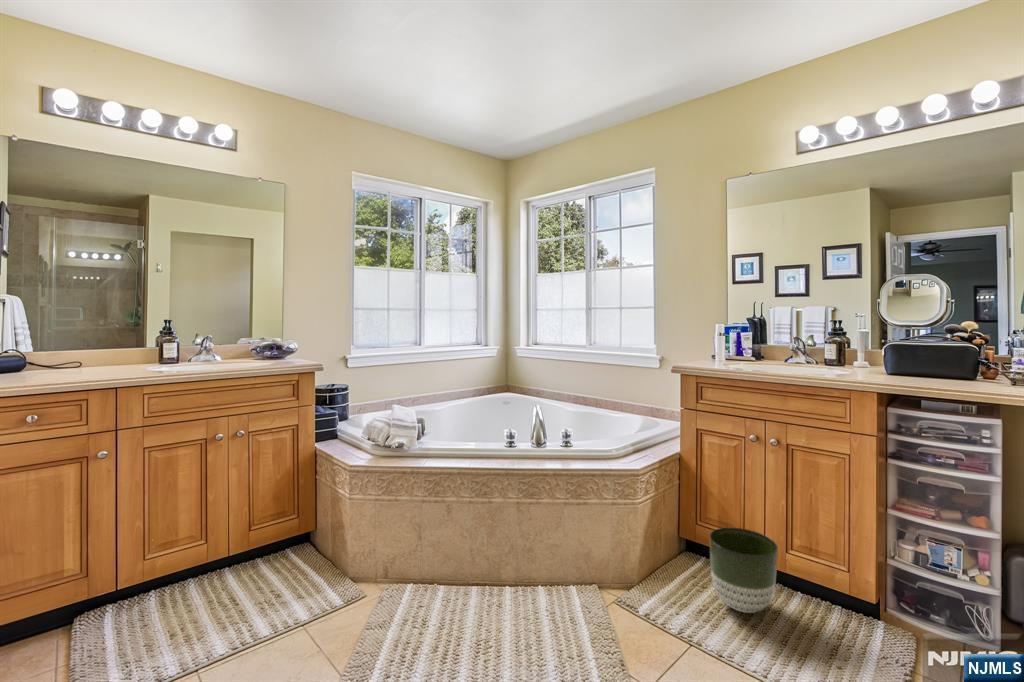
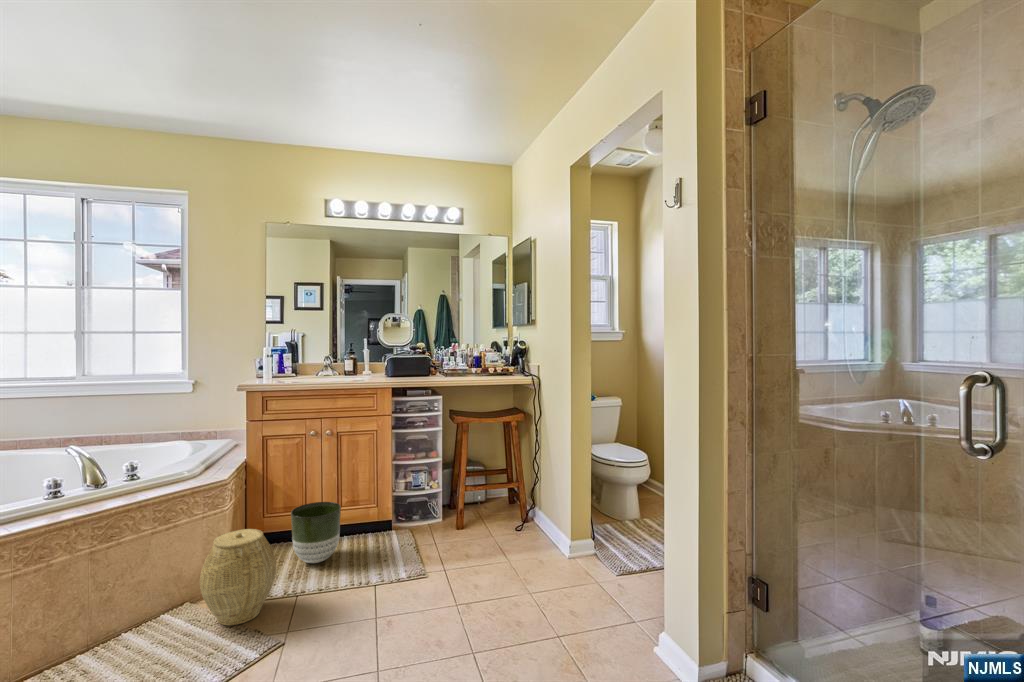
woven basket: none [585,532,663,643] -> present [200,529,276,625]

